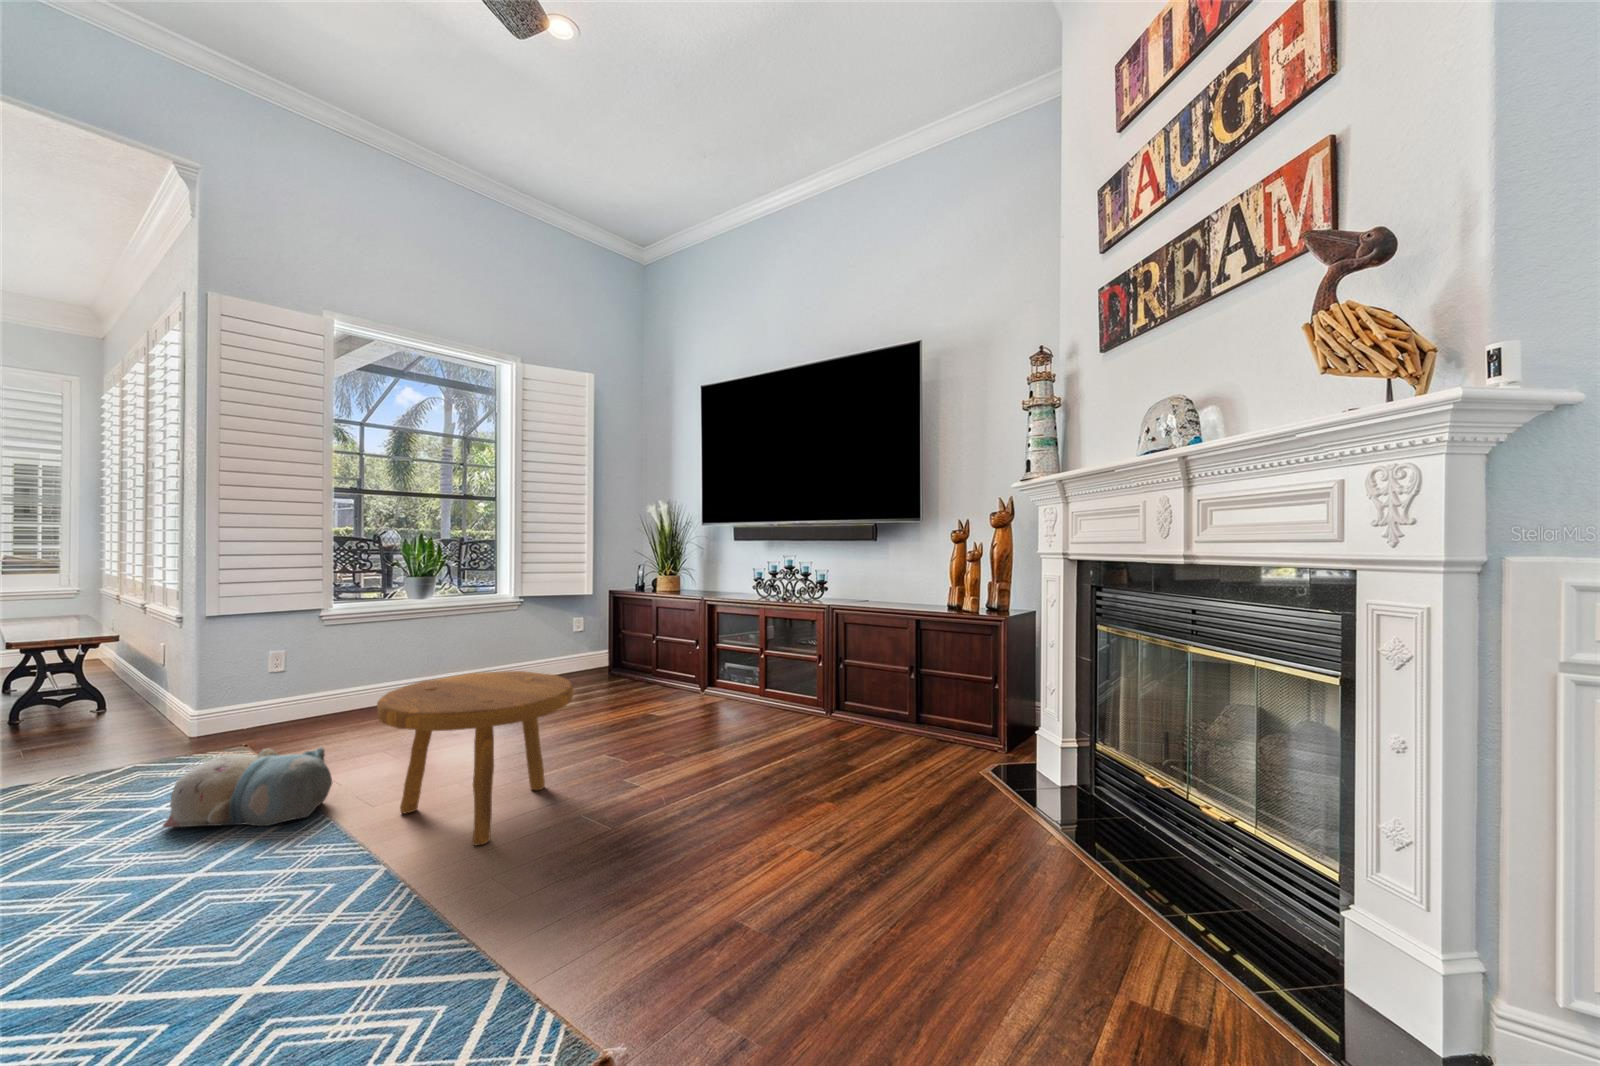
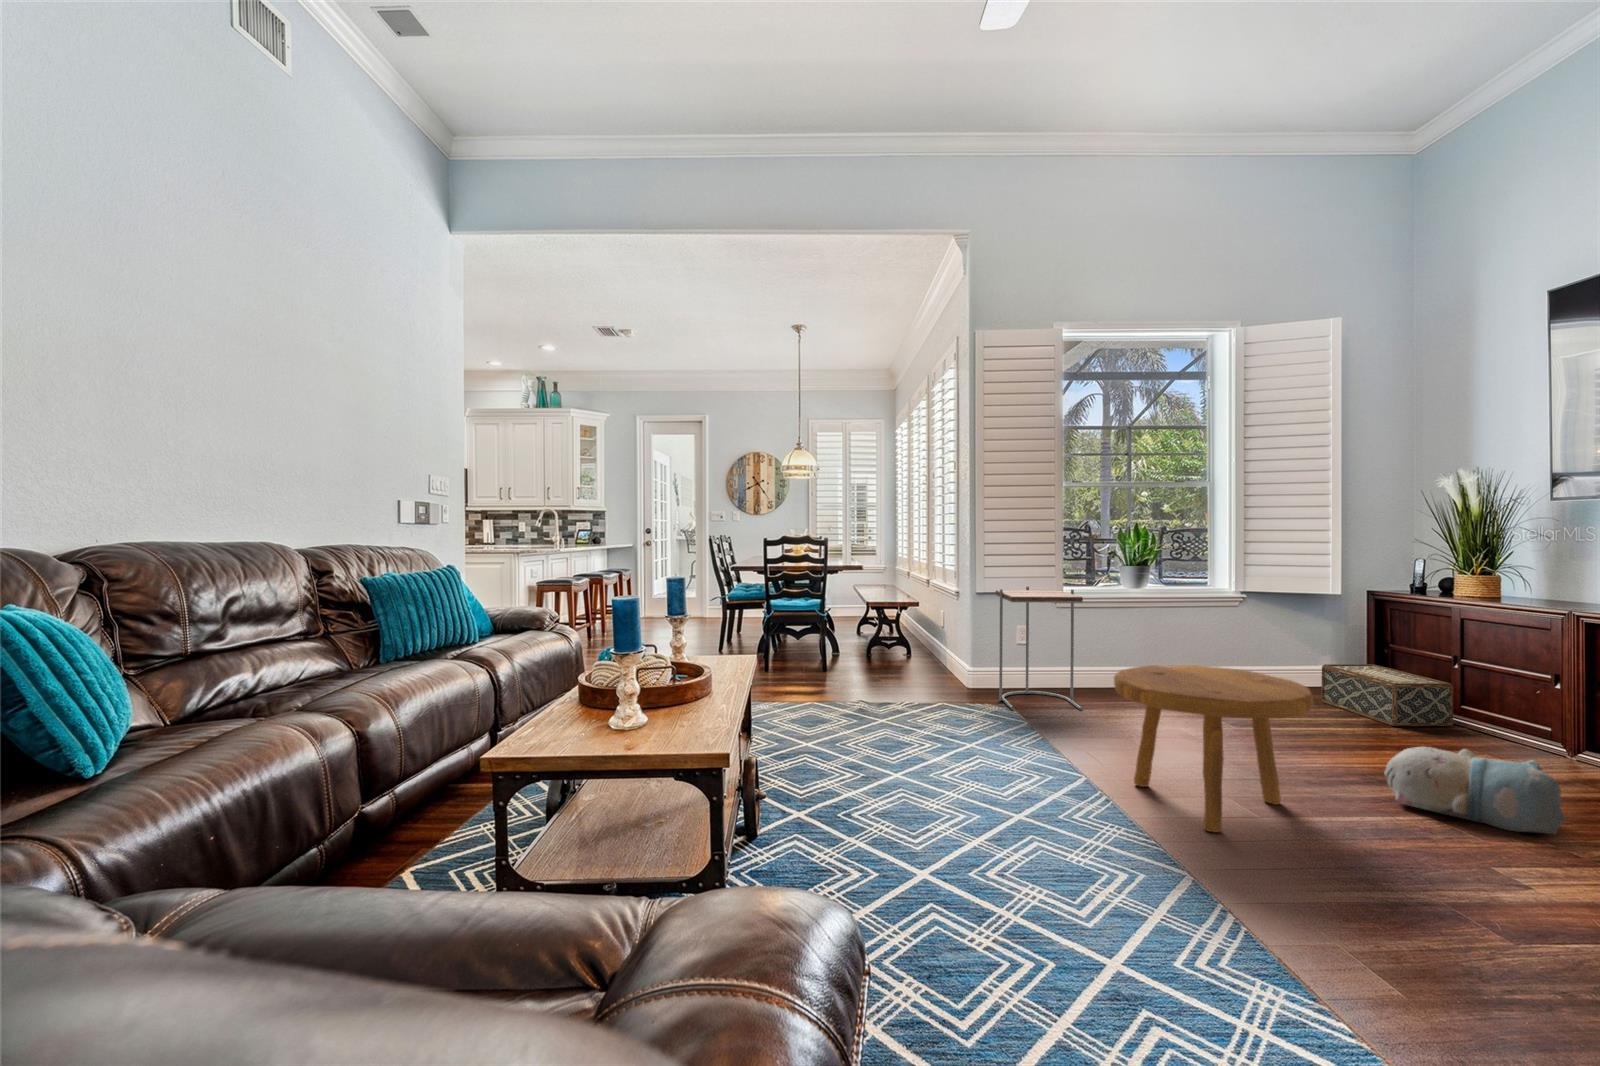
side table: none [235,605,355,753] -> present [996,586,1083,710]
woven basket: none [576,645,657,690] -> present [1321,664,1453,726]
plush toy: present [163,747,332,827] -> present [1384,747,1565,834]

